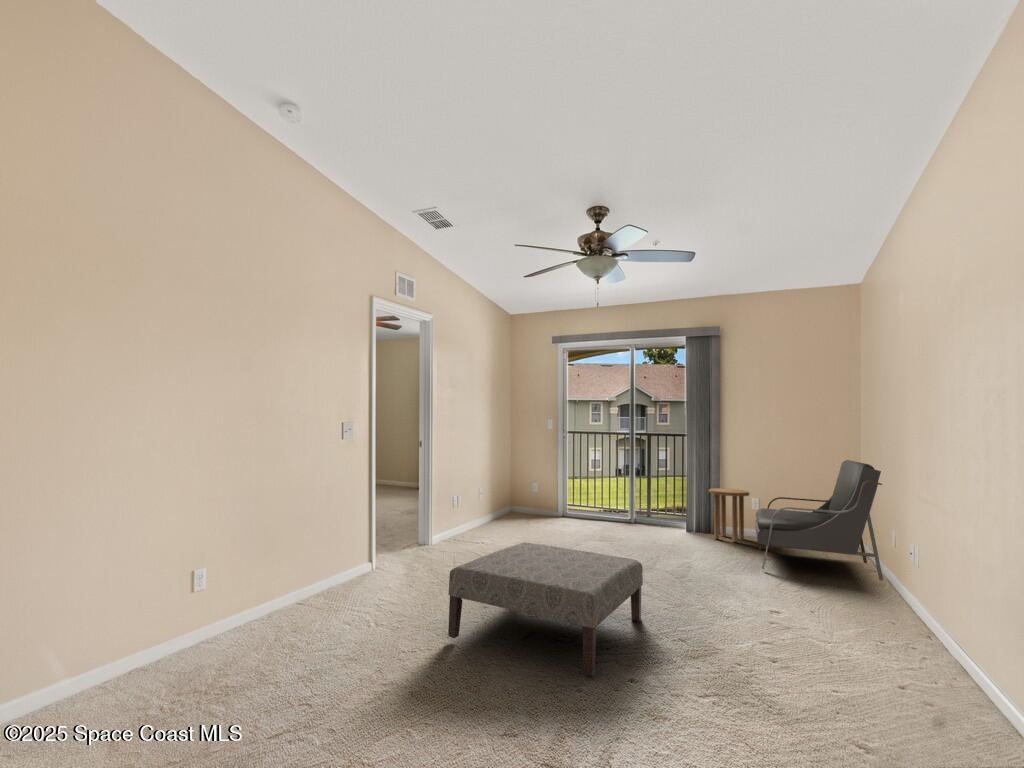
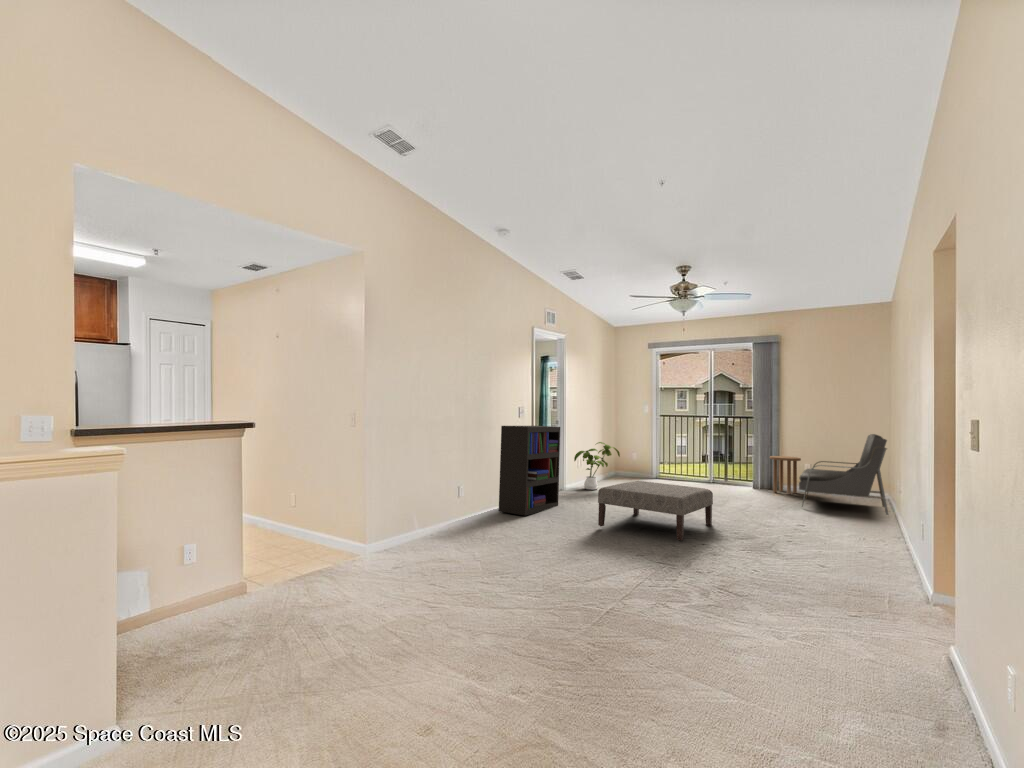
bookshelf: none [291,452,410,611] -> present [499,426,560,516]
house plant: none [443,472,509,542] -> present [574,442,620,490]

